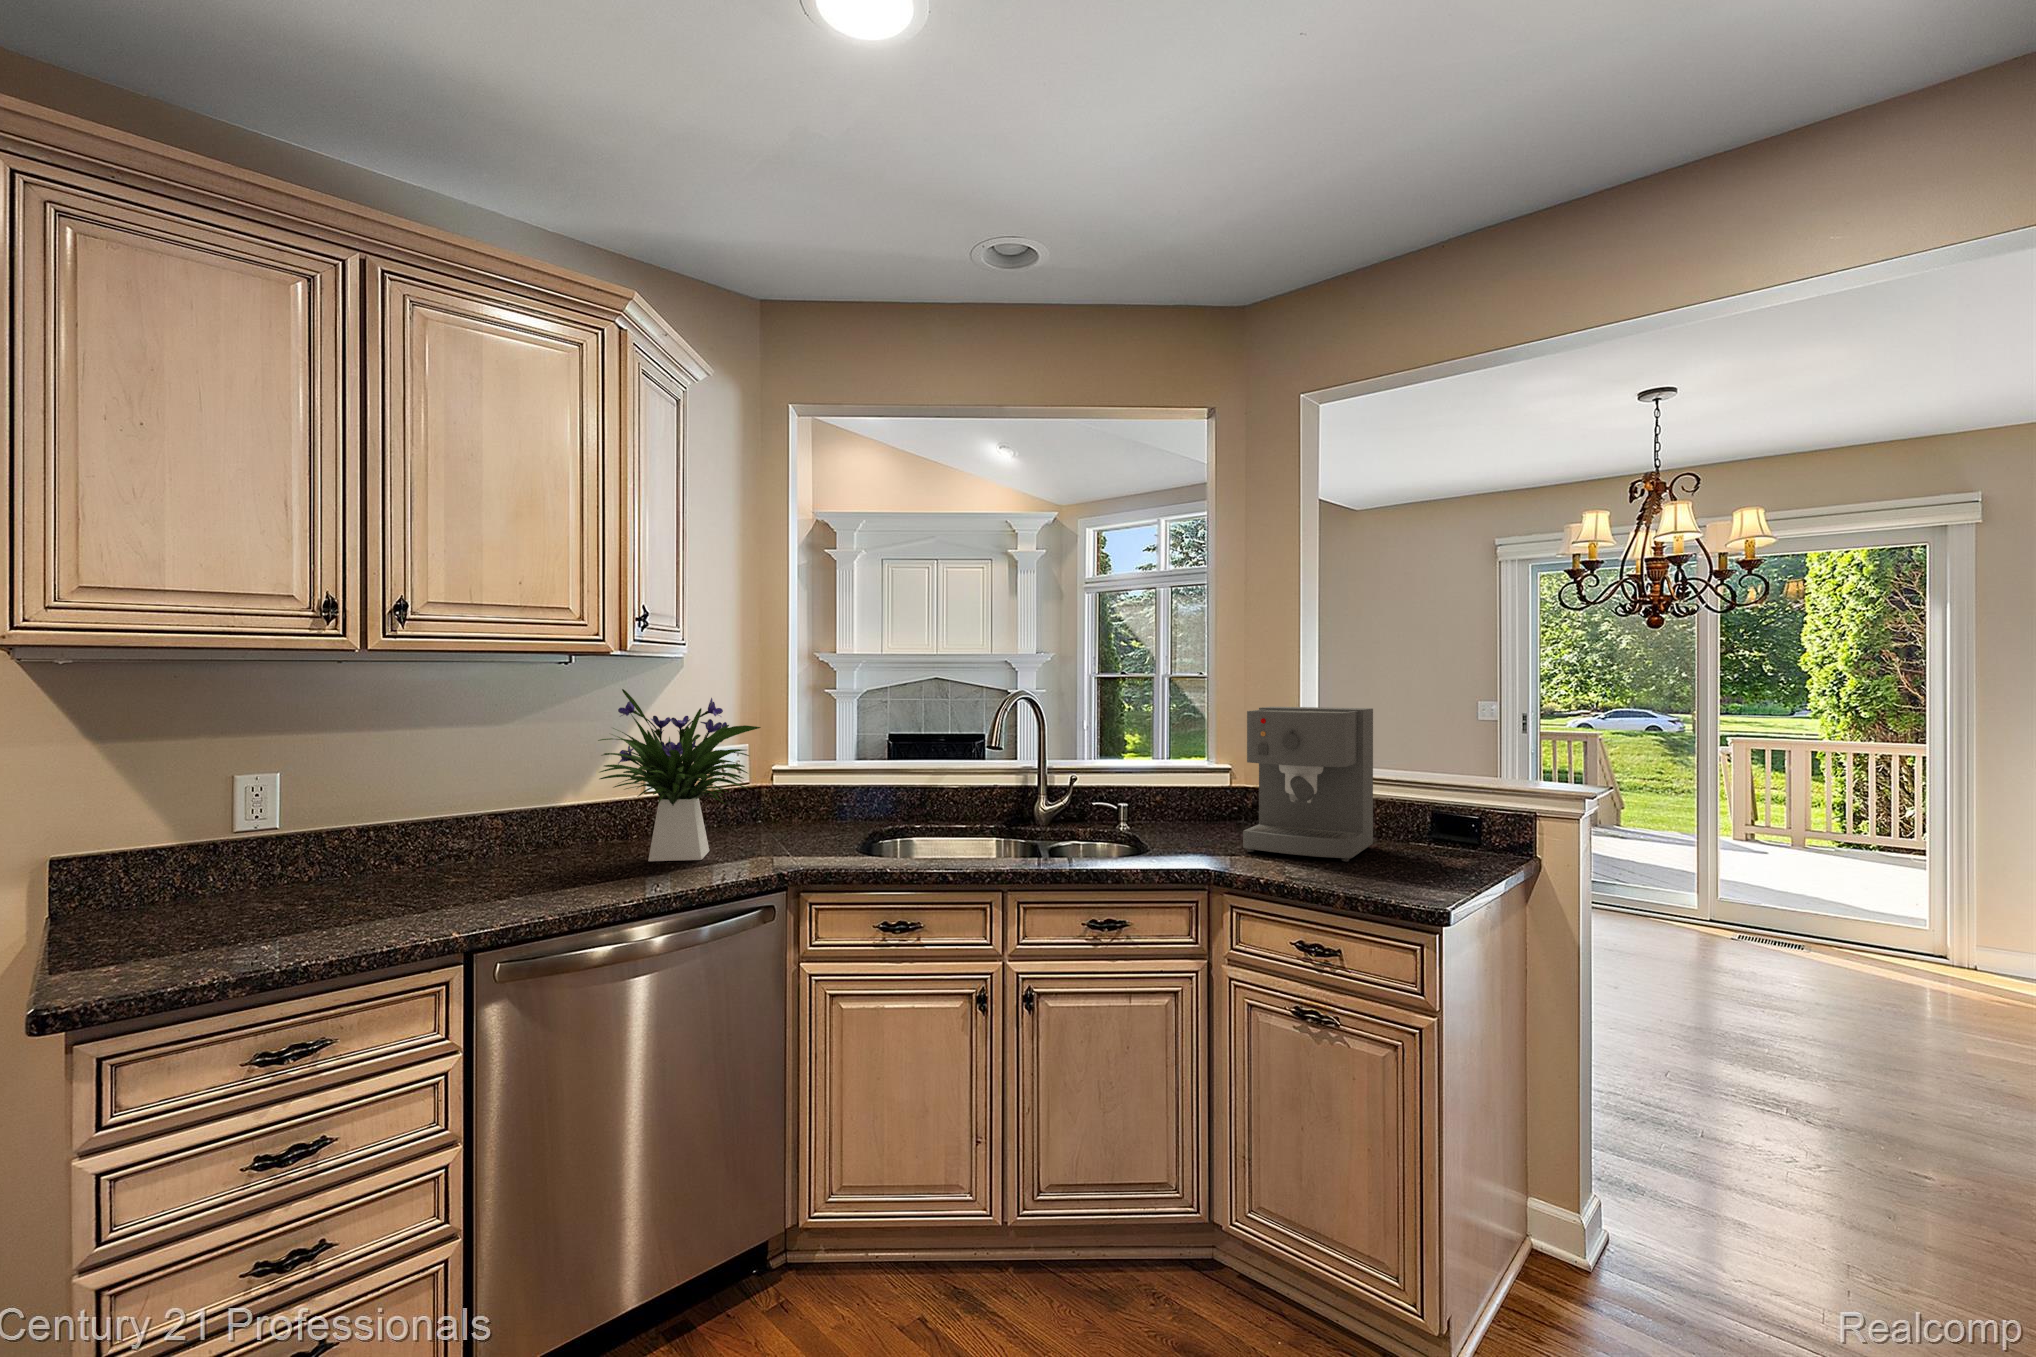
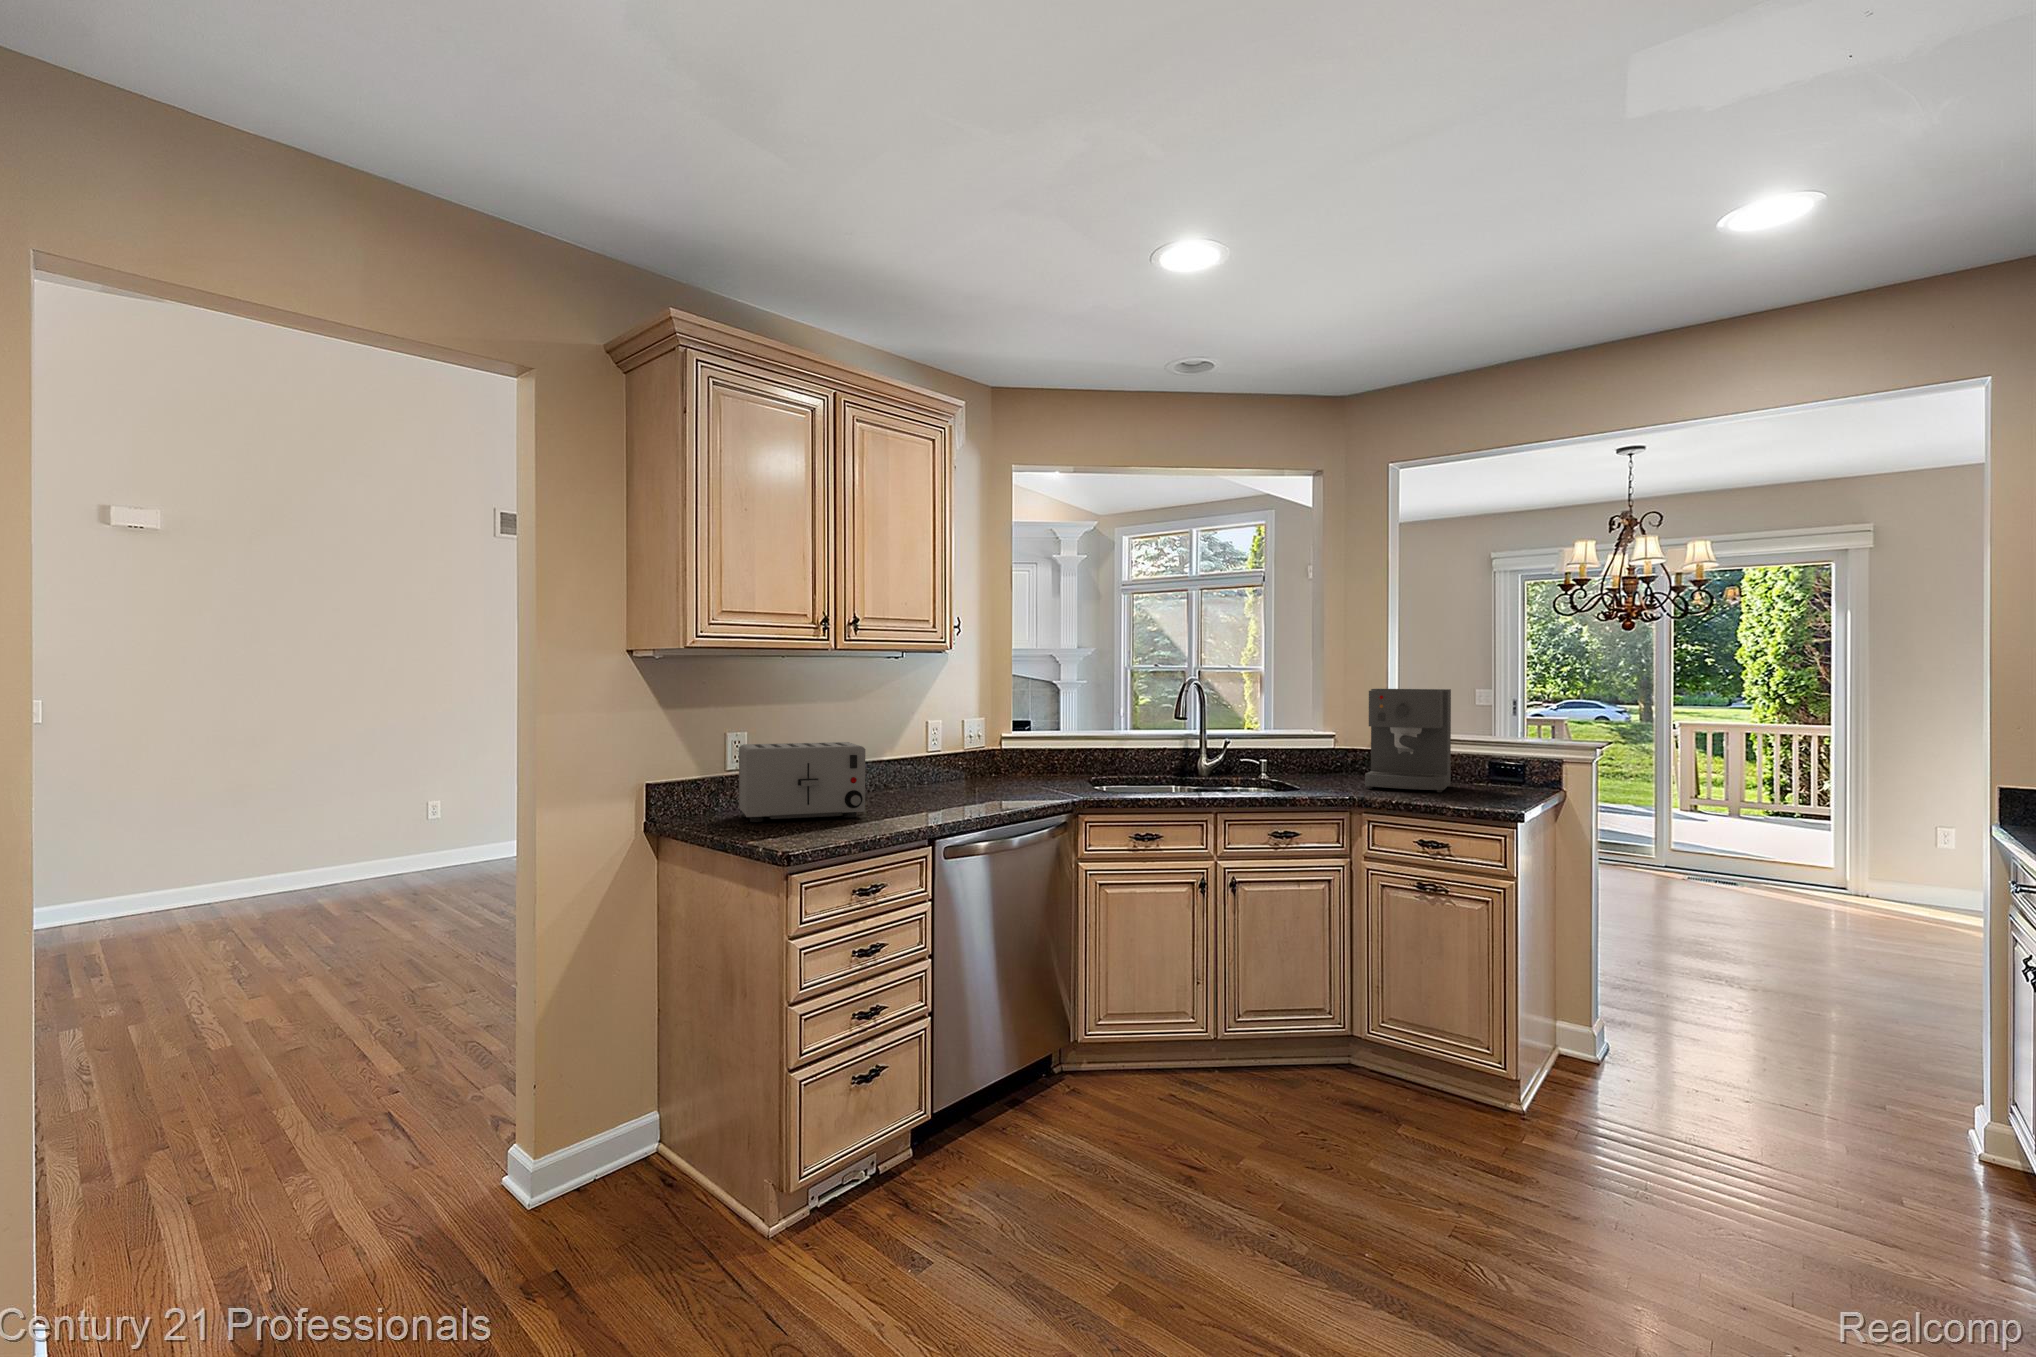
flower arrangement: present [598,689,761,861] -> none [917,674,1030,796]
toaster: none [173,792,420,924] -> present [739,742,865,822]

